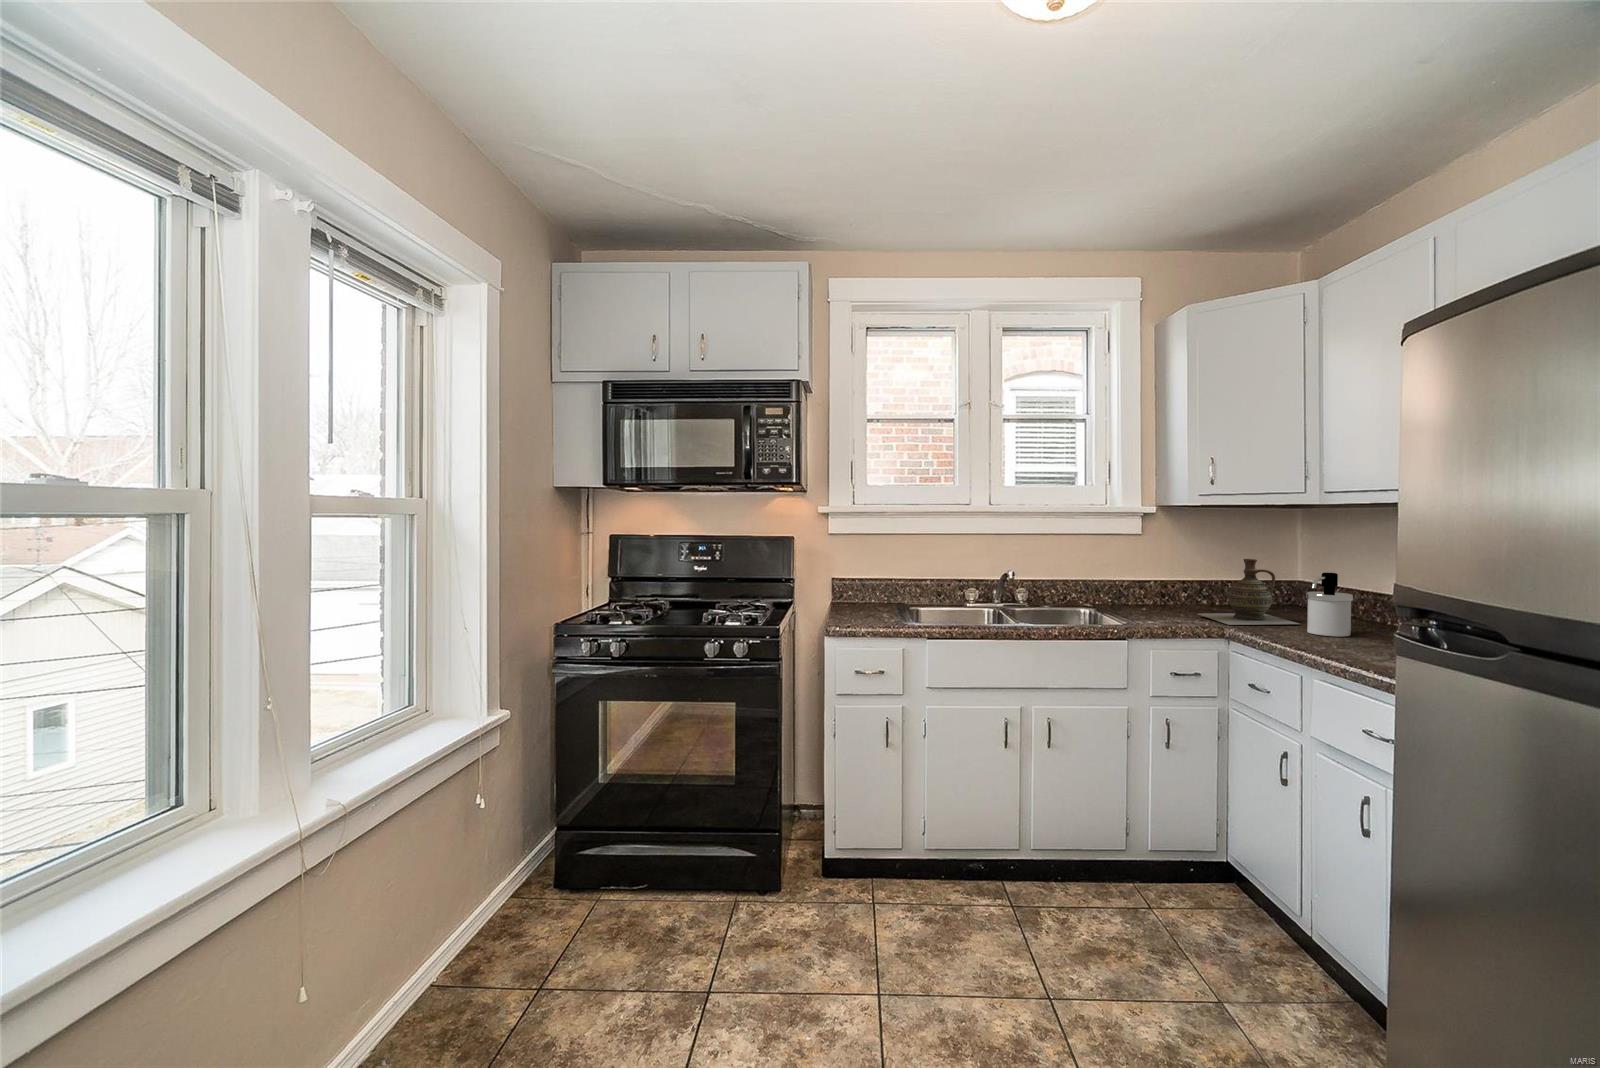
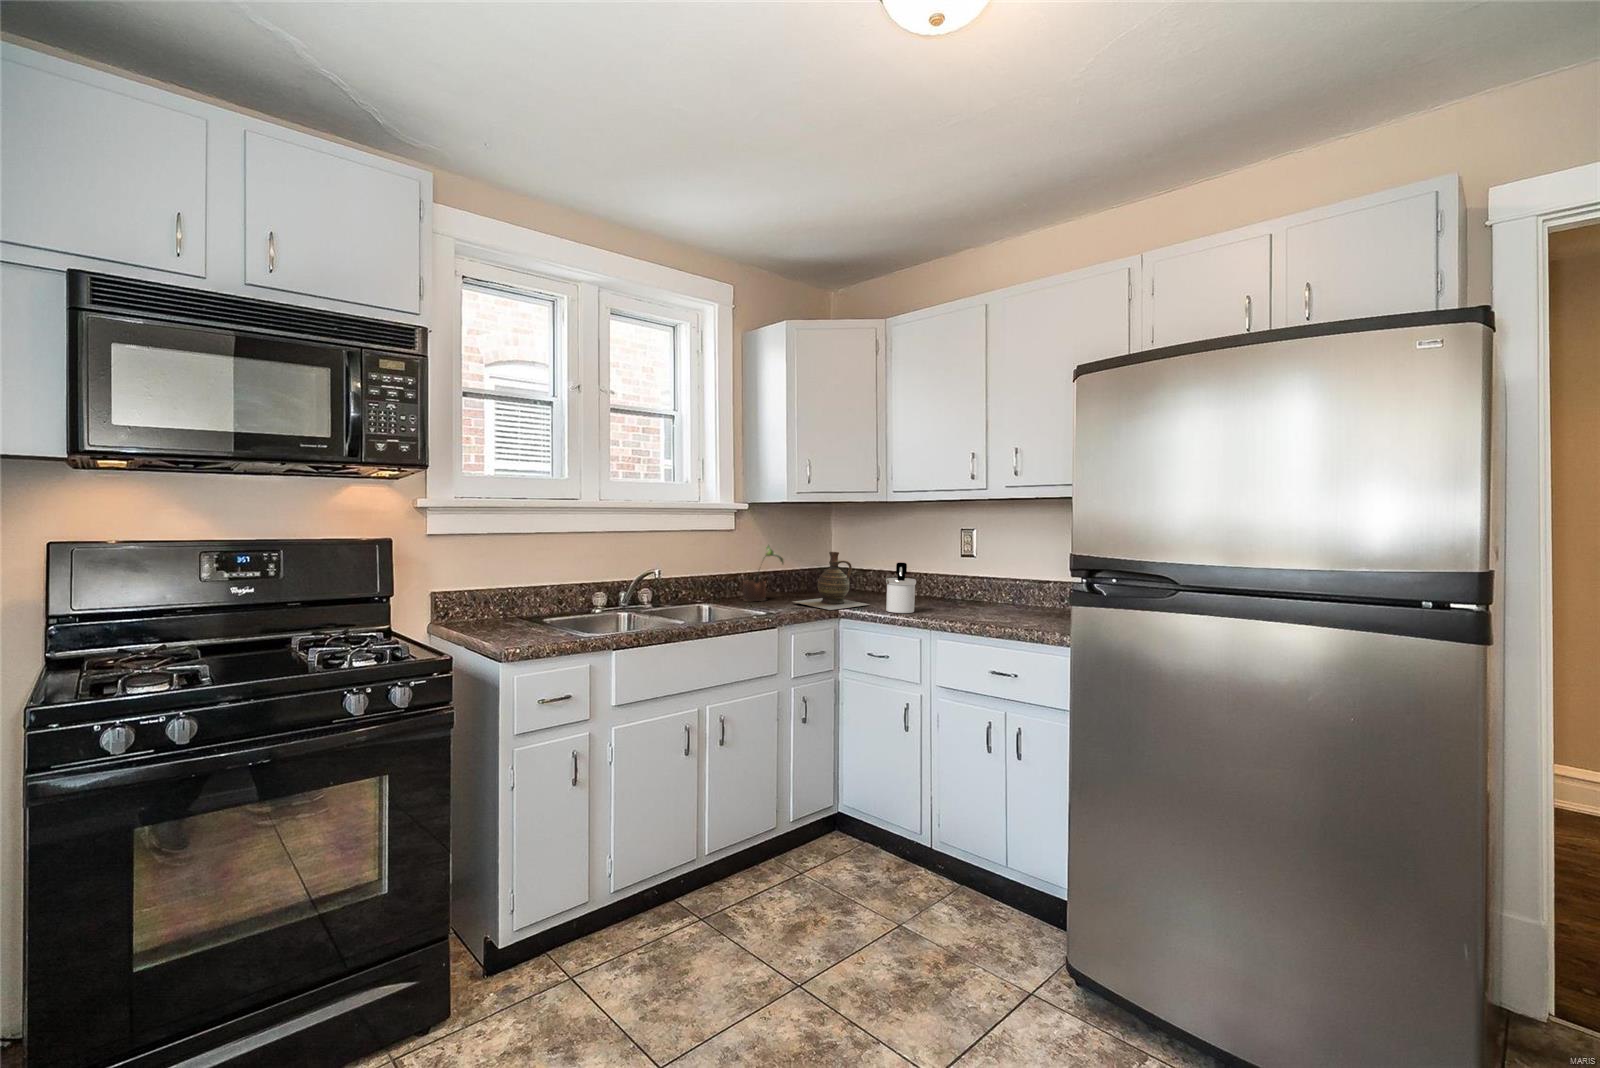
potted plant: none [1146,550,1200,611] -> present [743,546,784,601]

